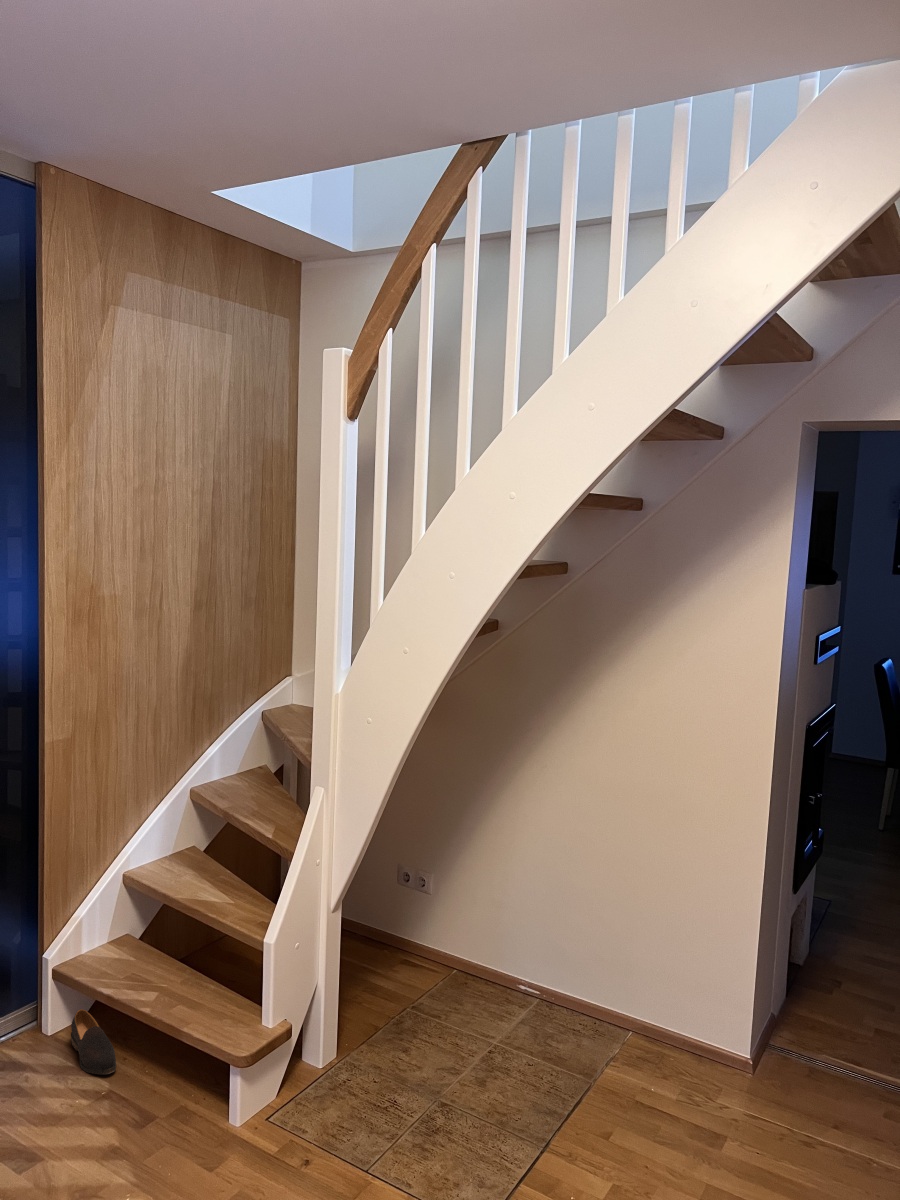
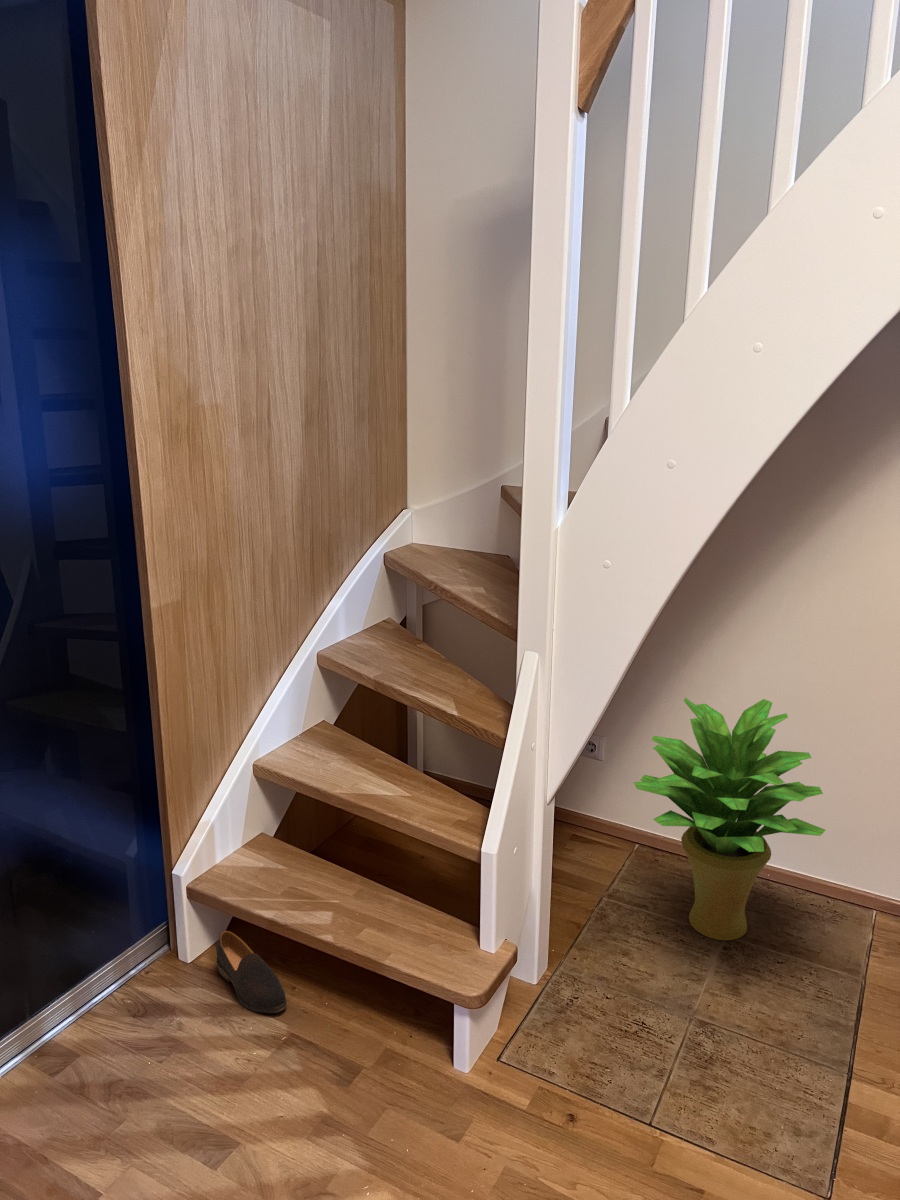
potted plant: none [421,836,570,1047] -> present [634,698,825,940]

